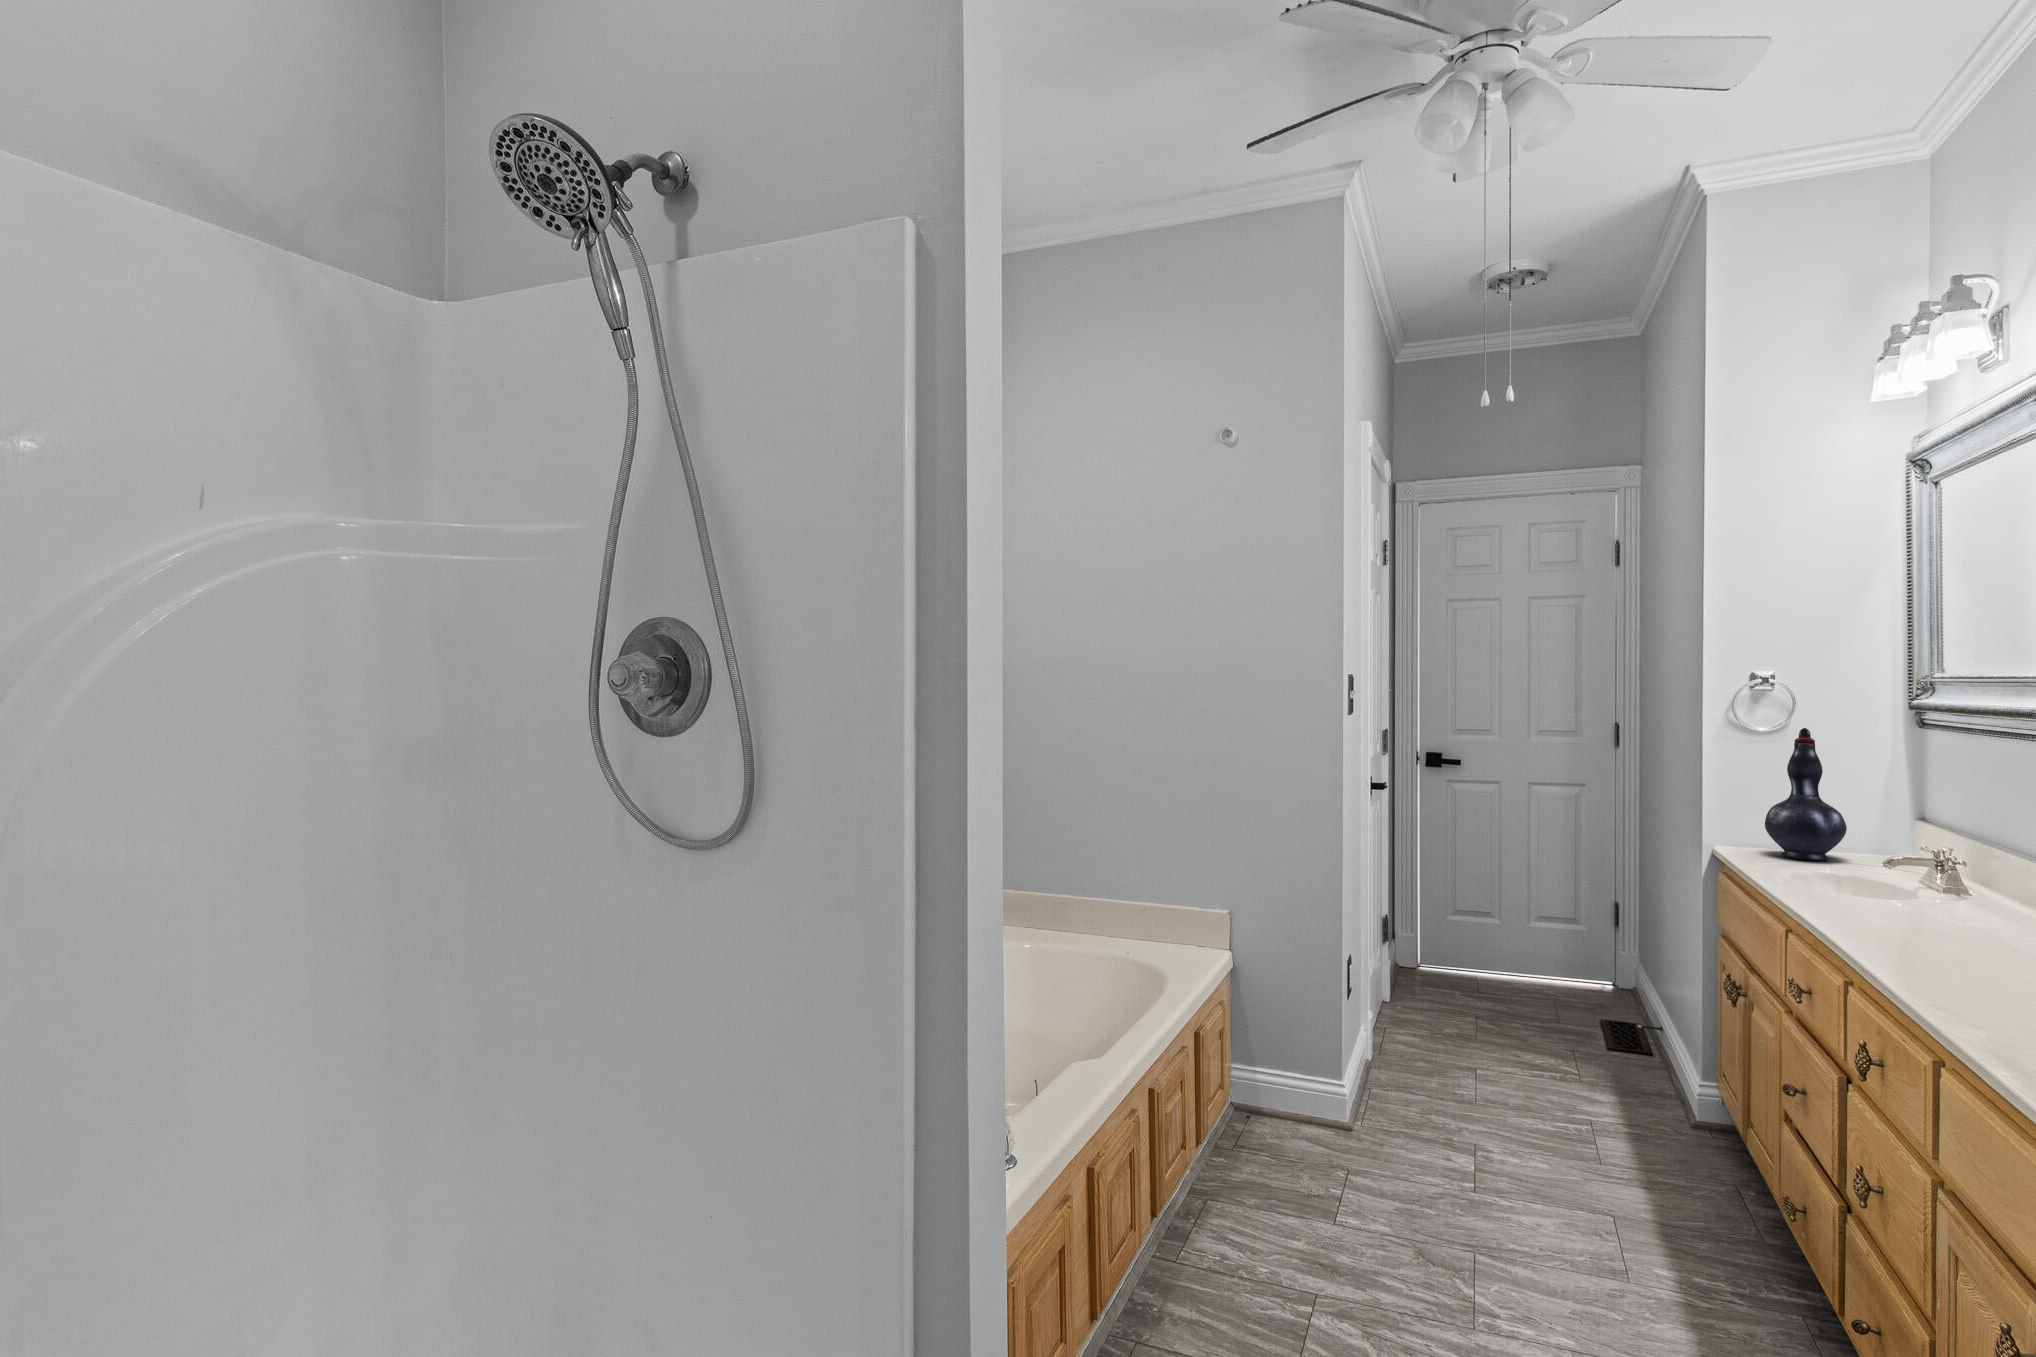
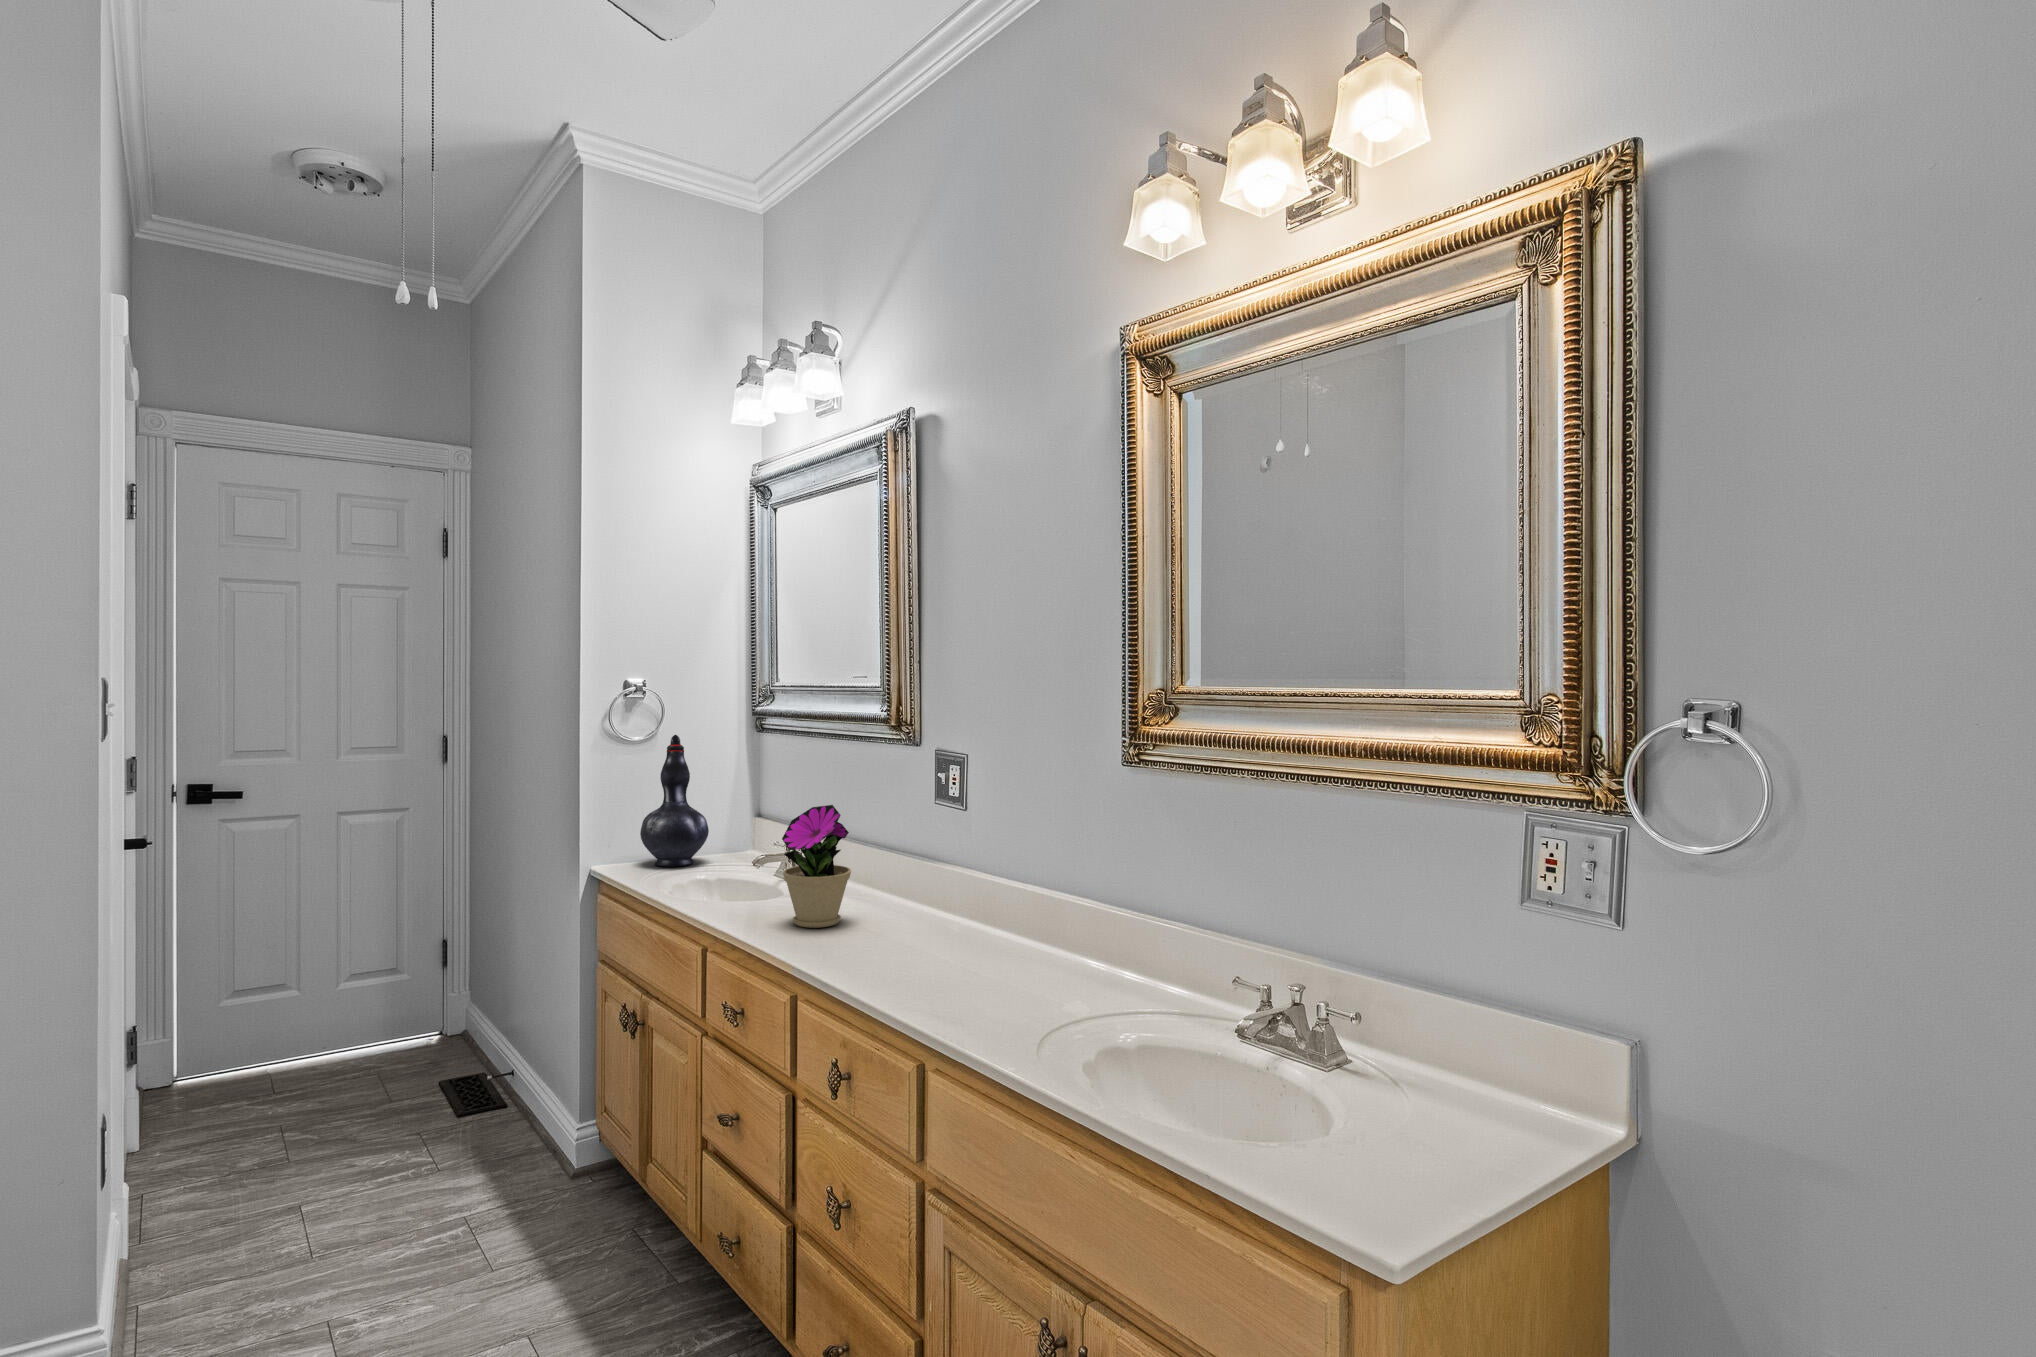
flower pot: none [1872,804,1967,933] -> present [782,805,851,928]

